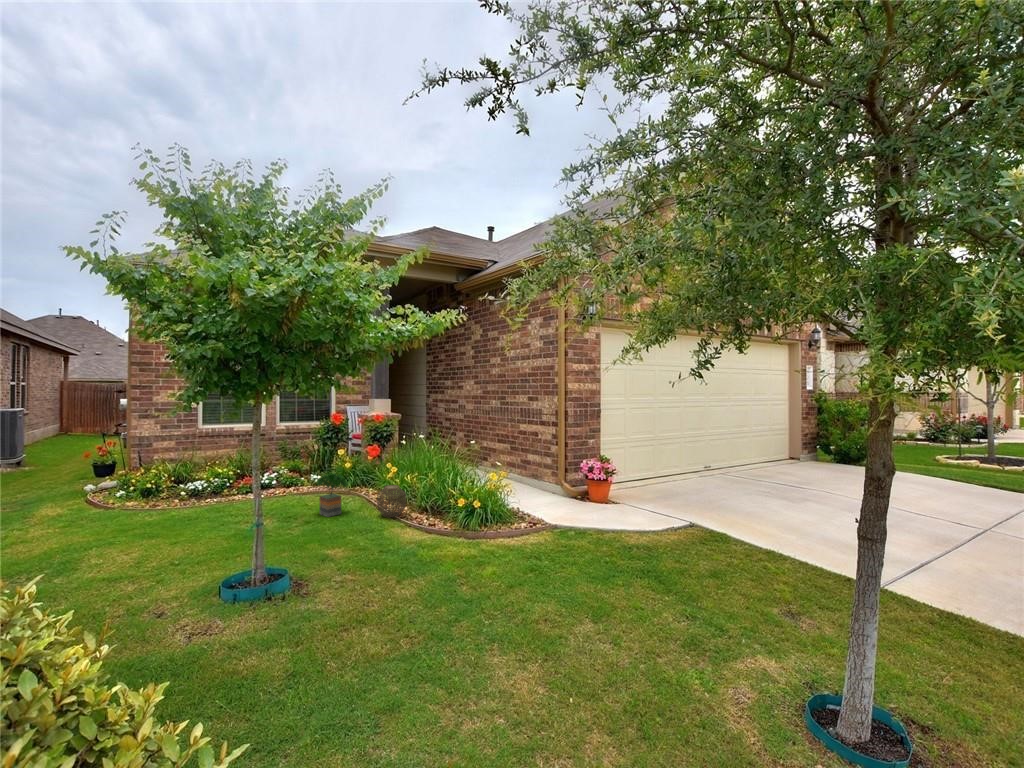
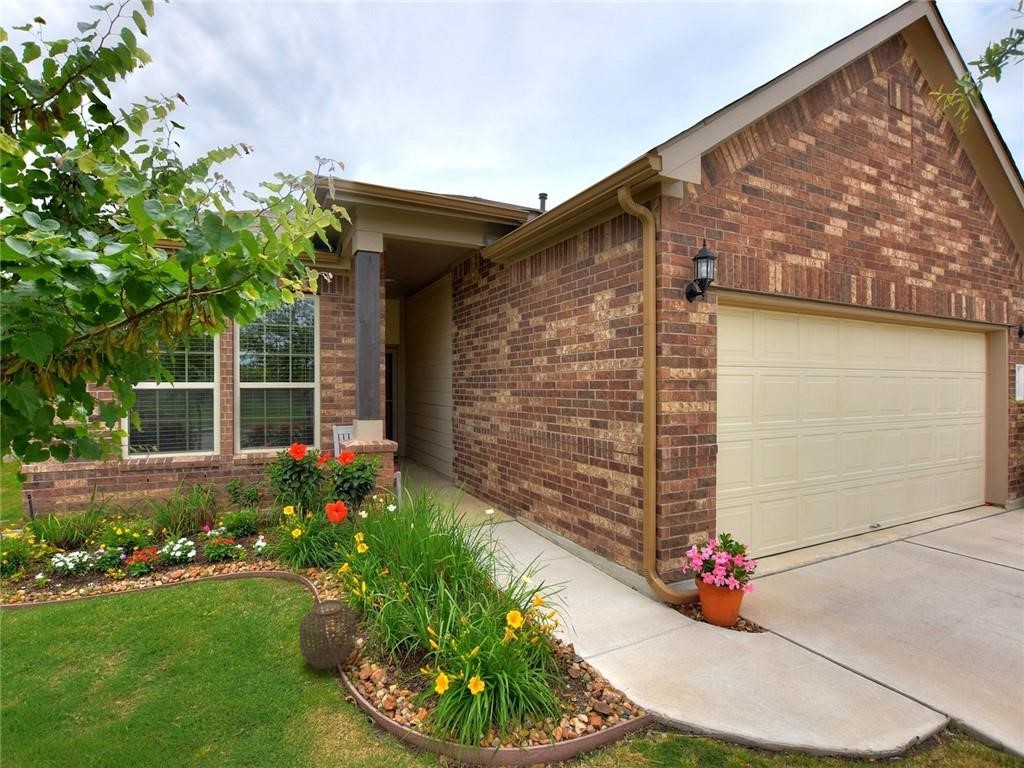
potted tree: present [317,473,348,517] -> none [193,569,256,661]

